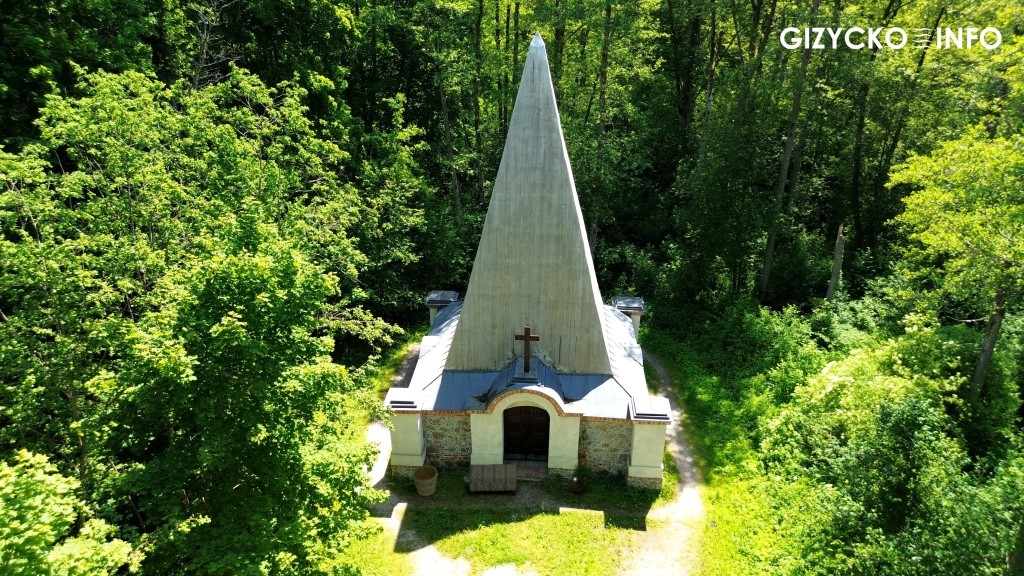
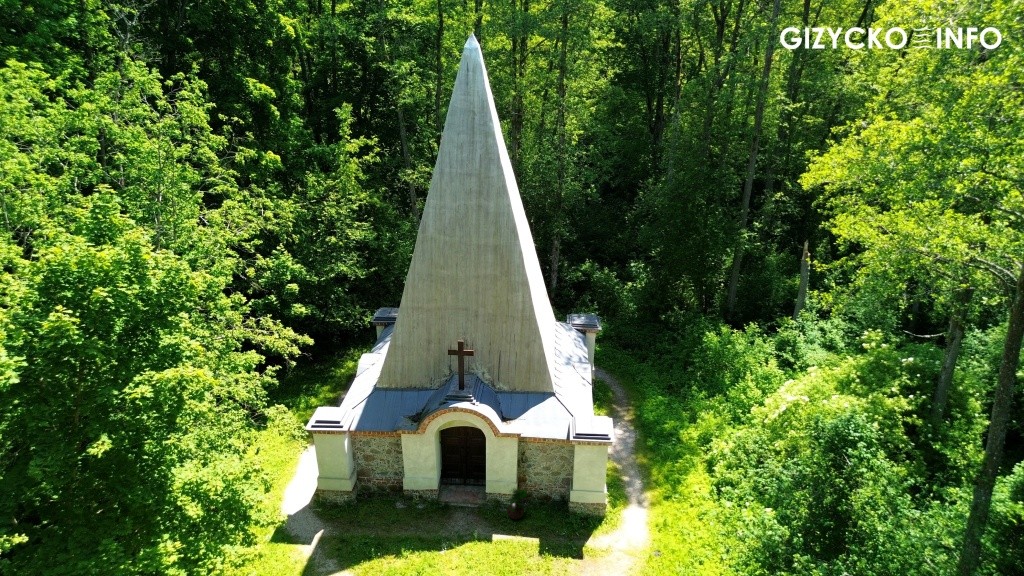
bench: present [469,464,517,496] -> none [399,488,452,522]
wooden bucket: present [413,466,438,496] -> none [340,489,367,522]

